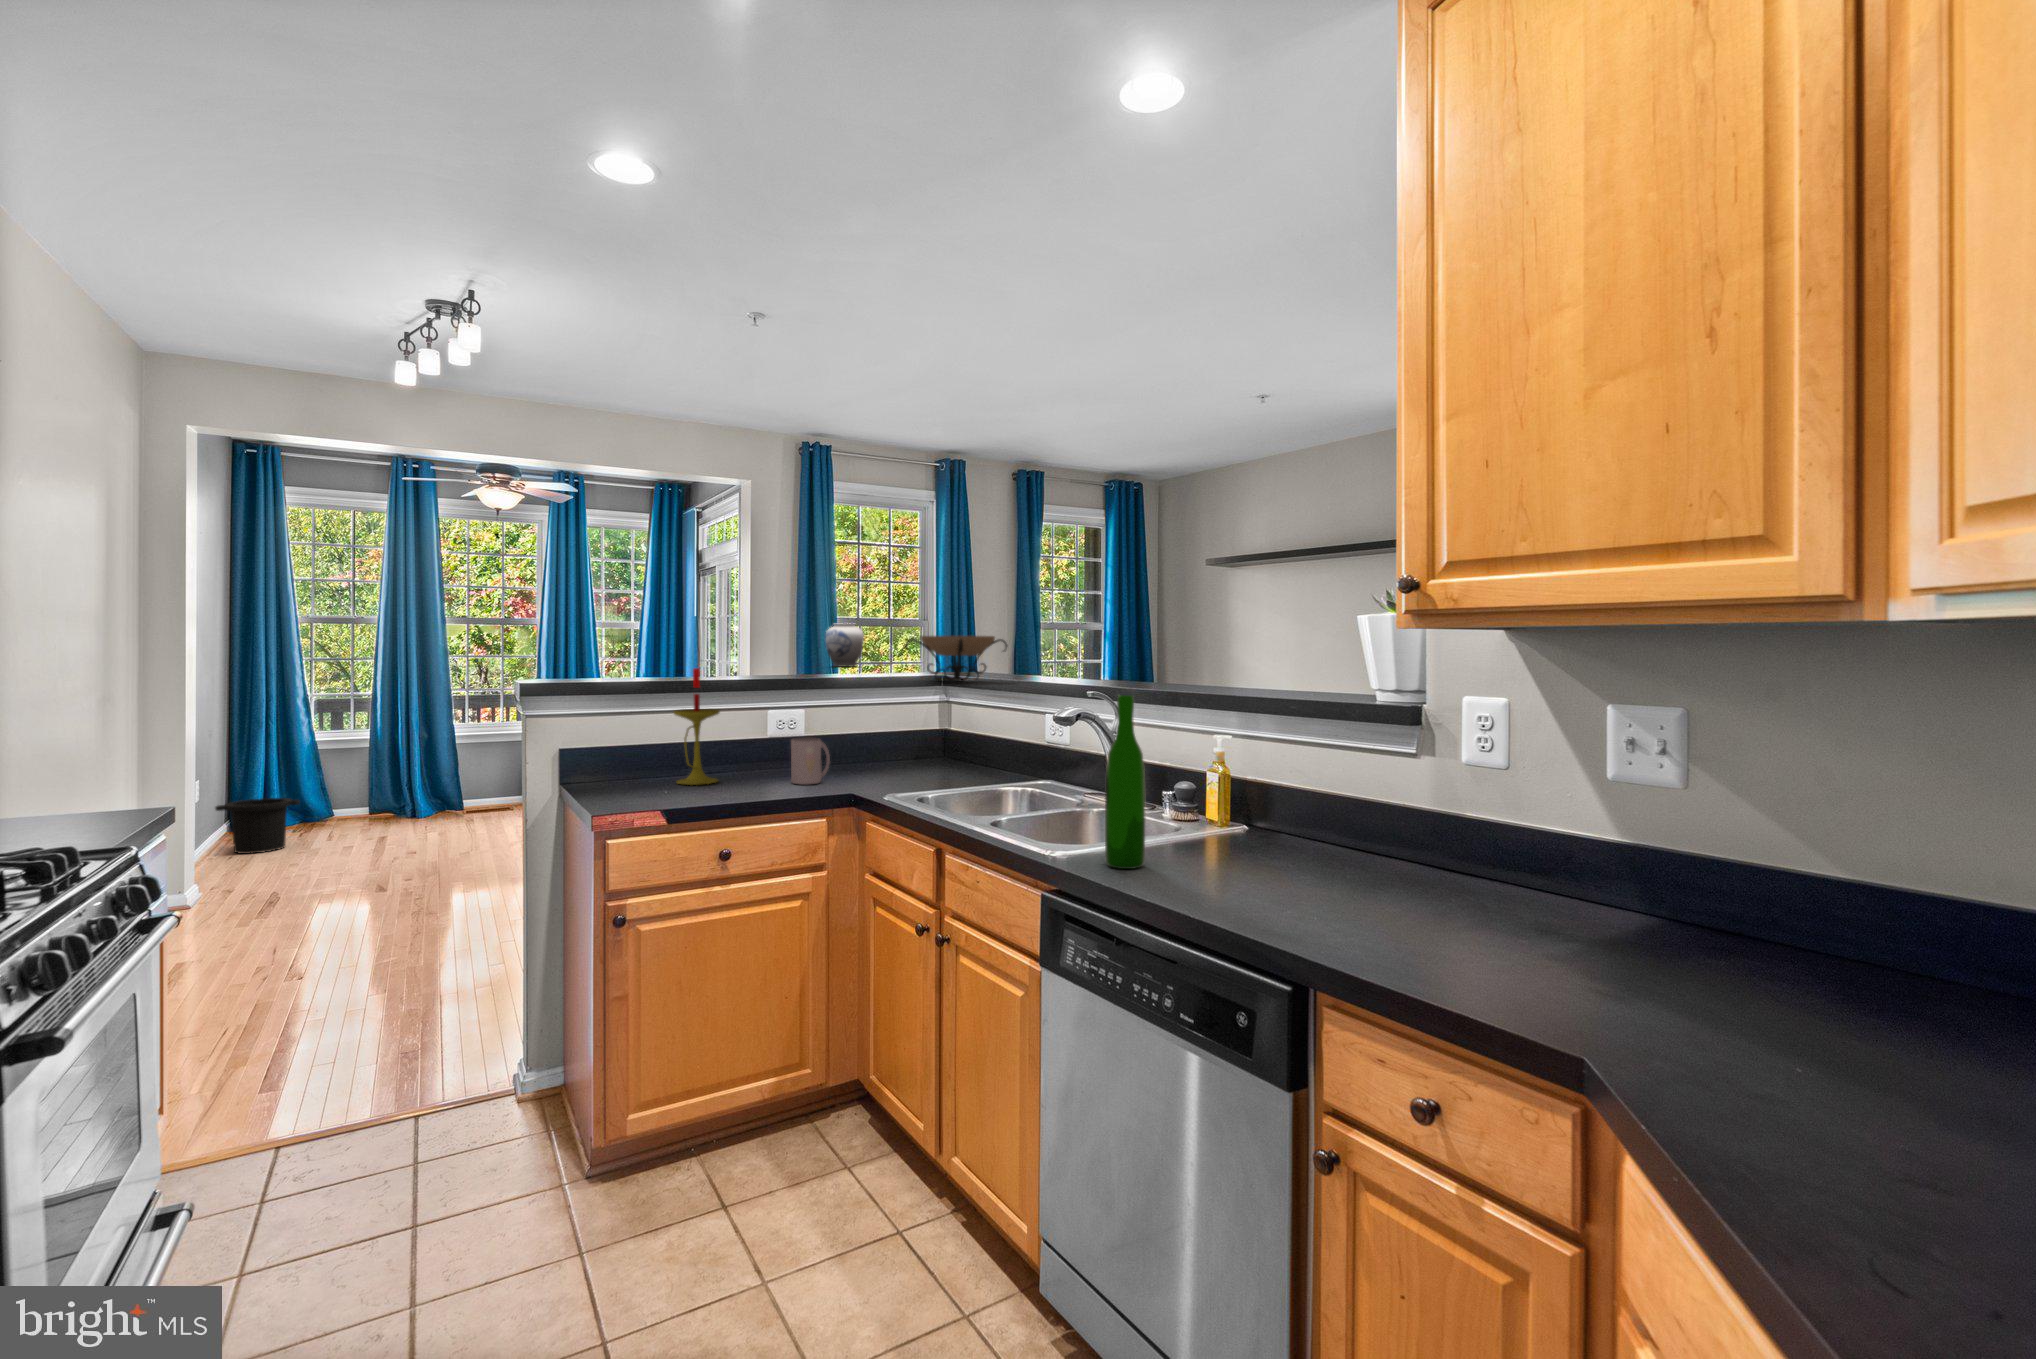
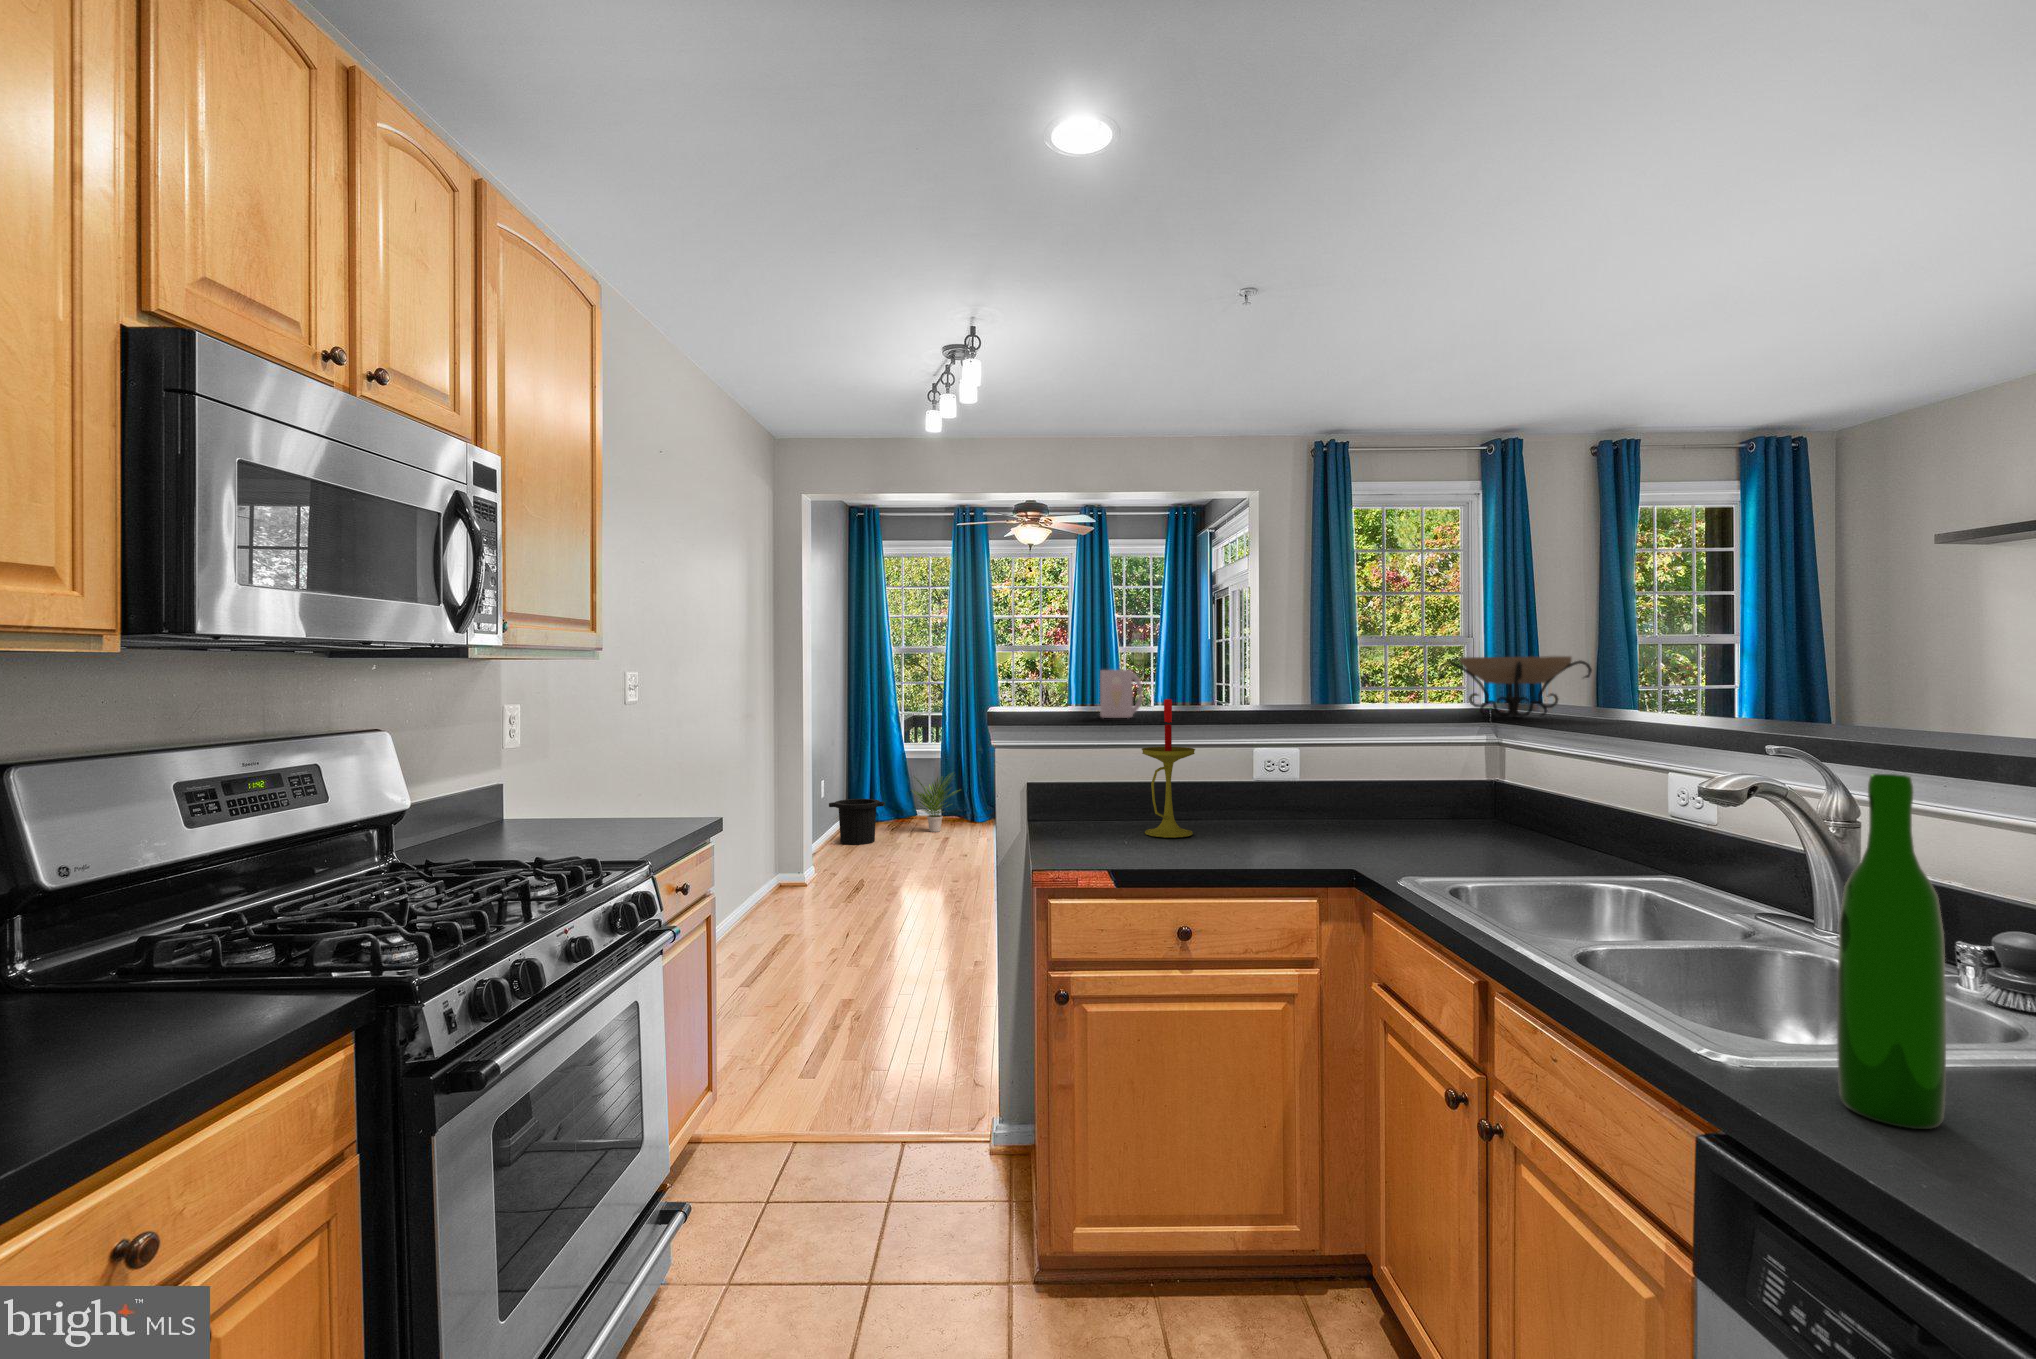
vase: present [826,623,864,667] -> none [1348,643,1393,692]
mug: present [791,737,830,785] -> present [1100,670,1143,718]
potted plant: none [330,760,405,831] -> present [915,776,958,832]

